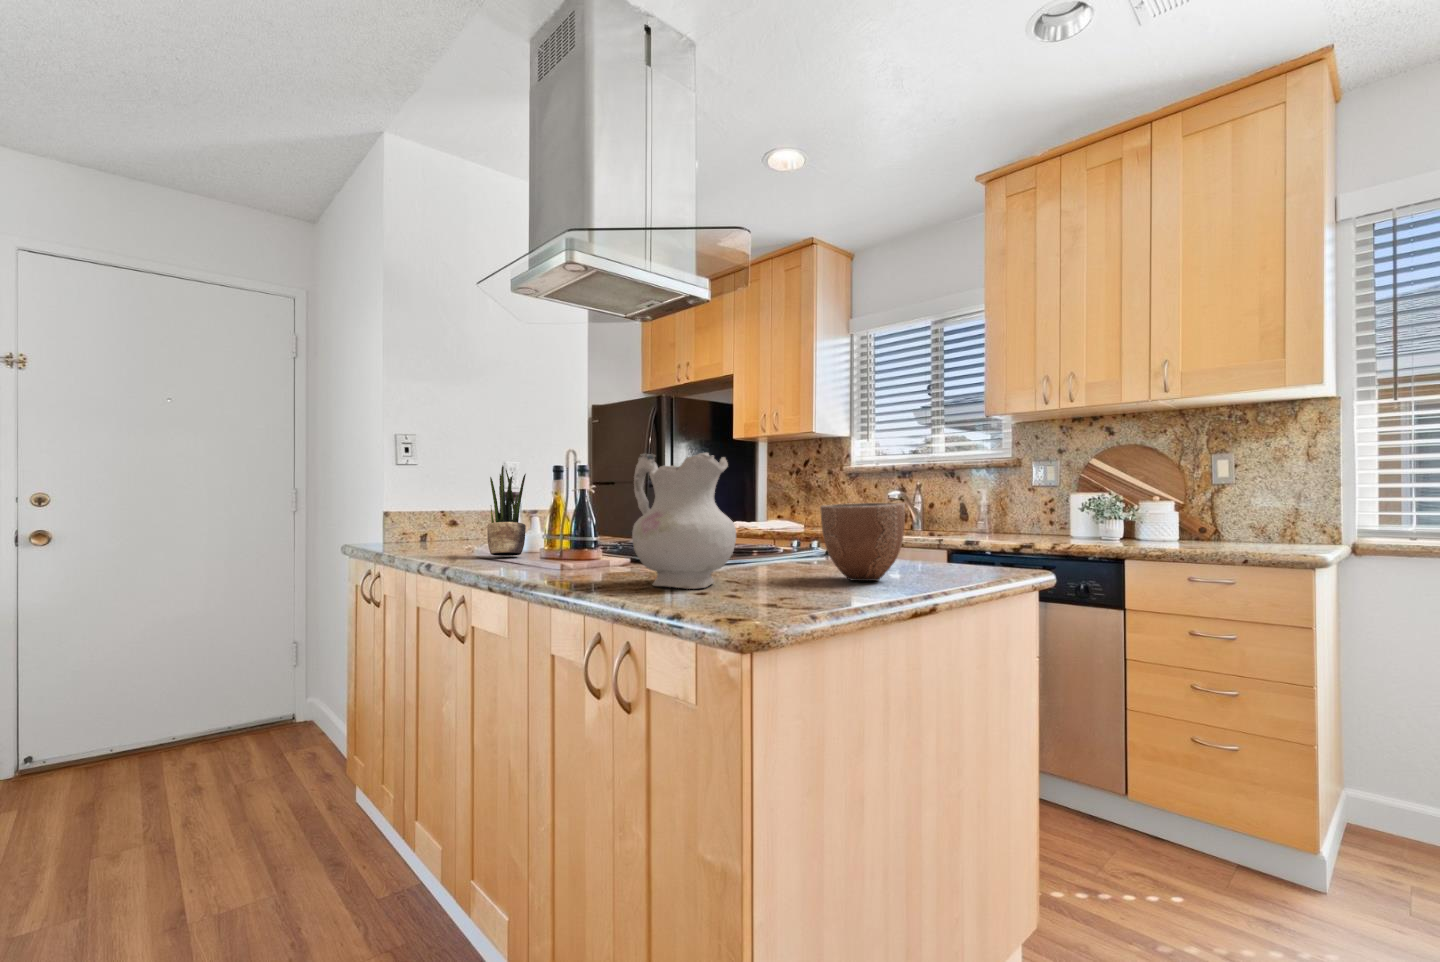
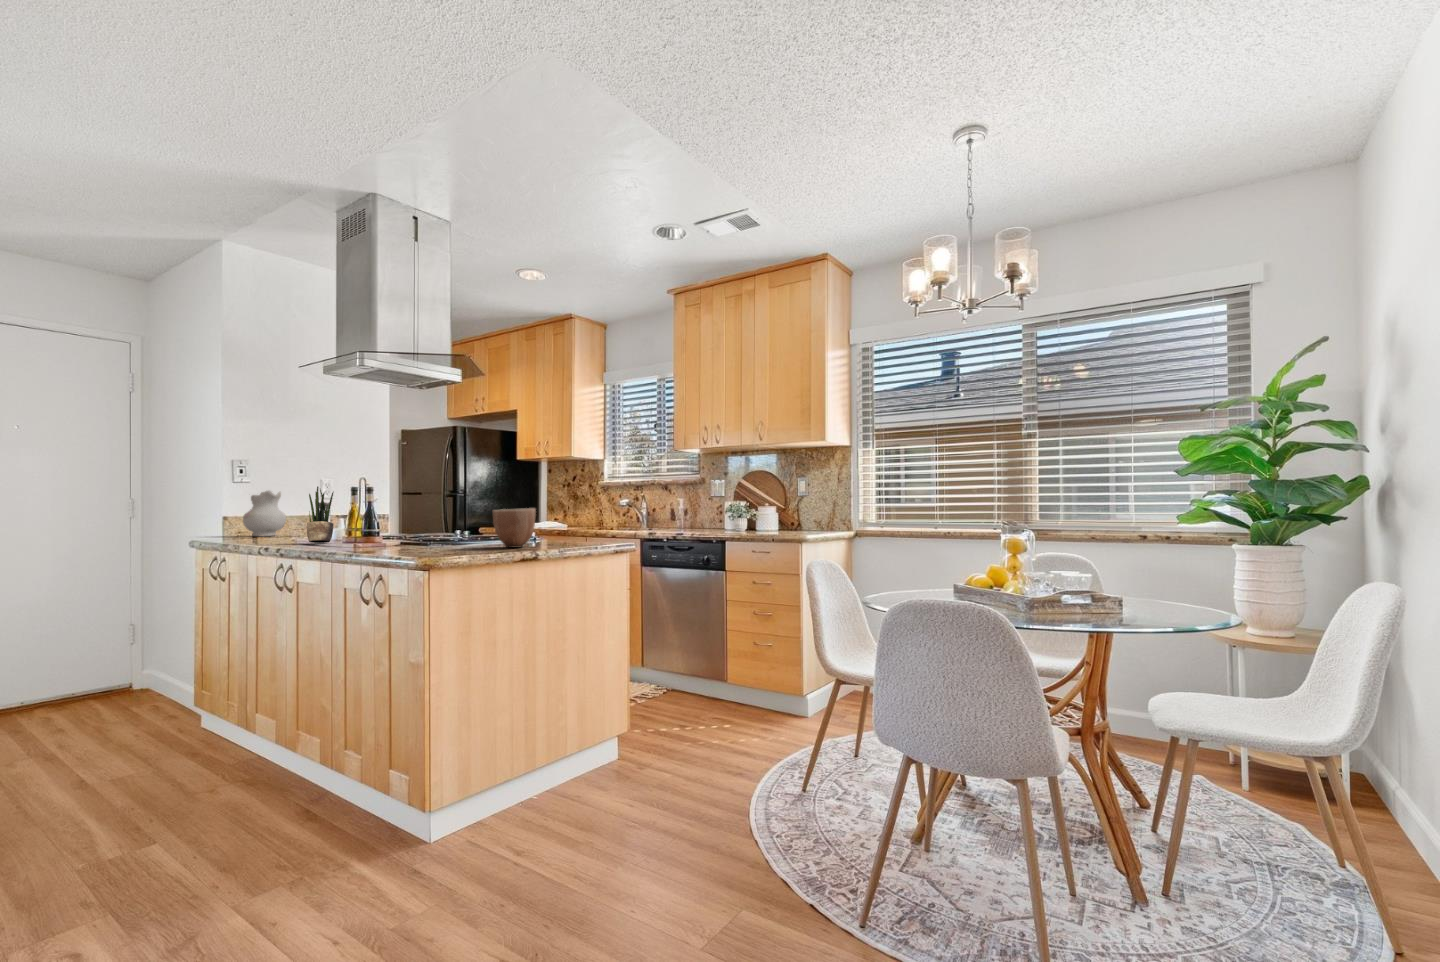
ceramic pitcher: present [632,453,736,589] -> present [243,491,286,536]

